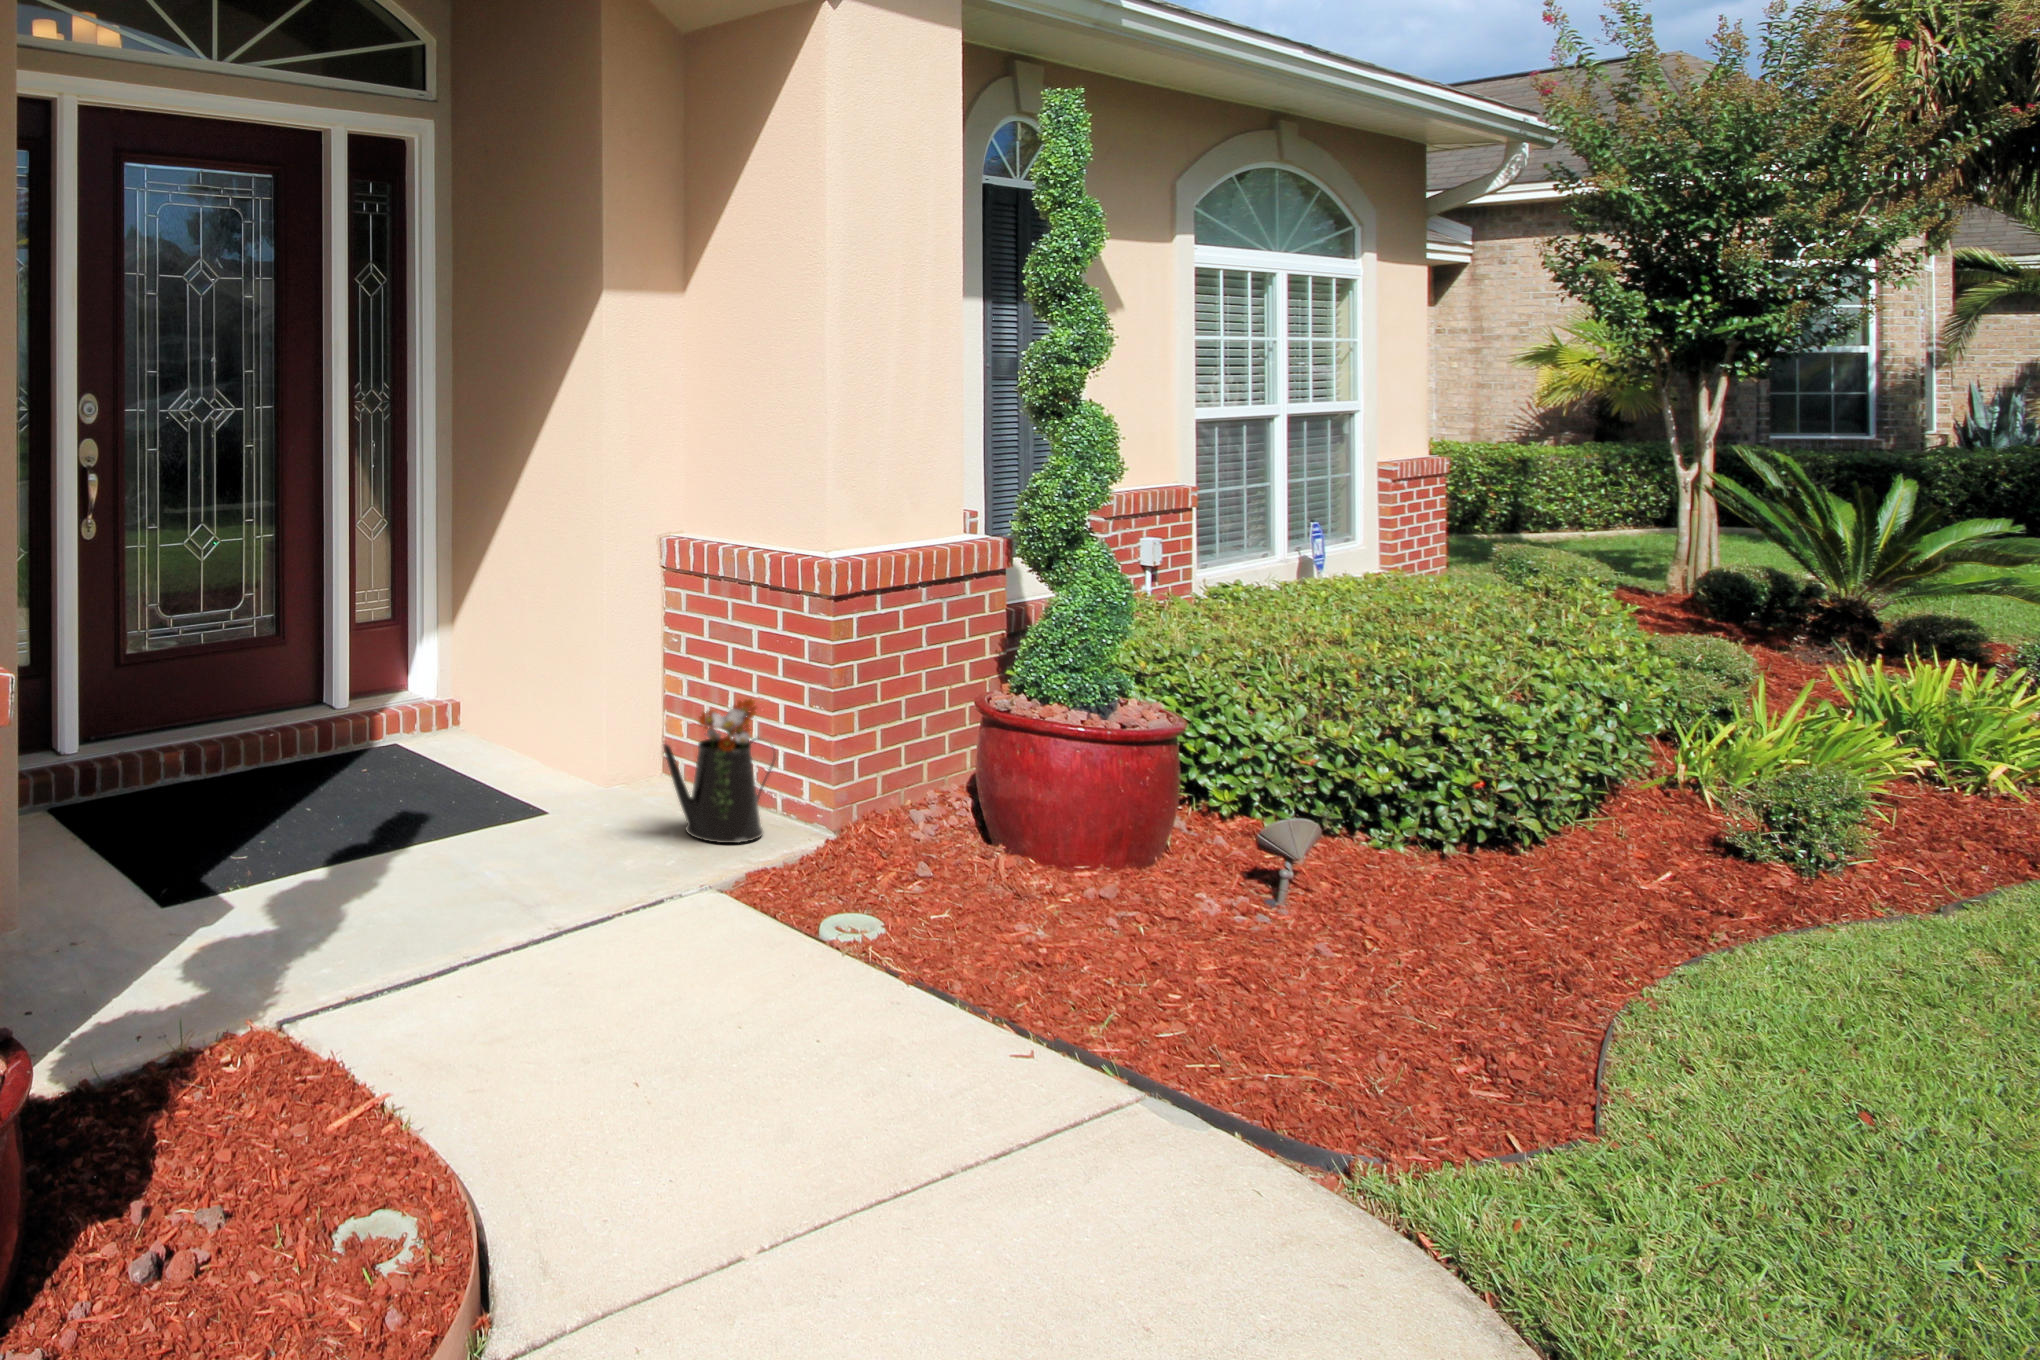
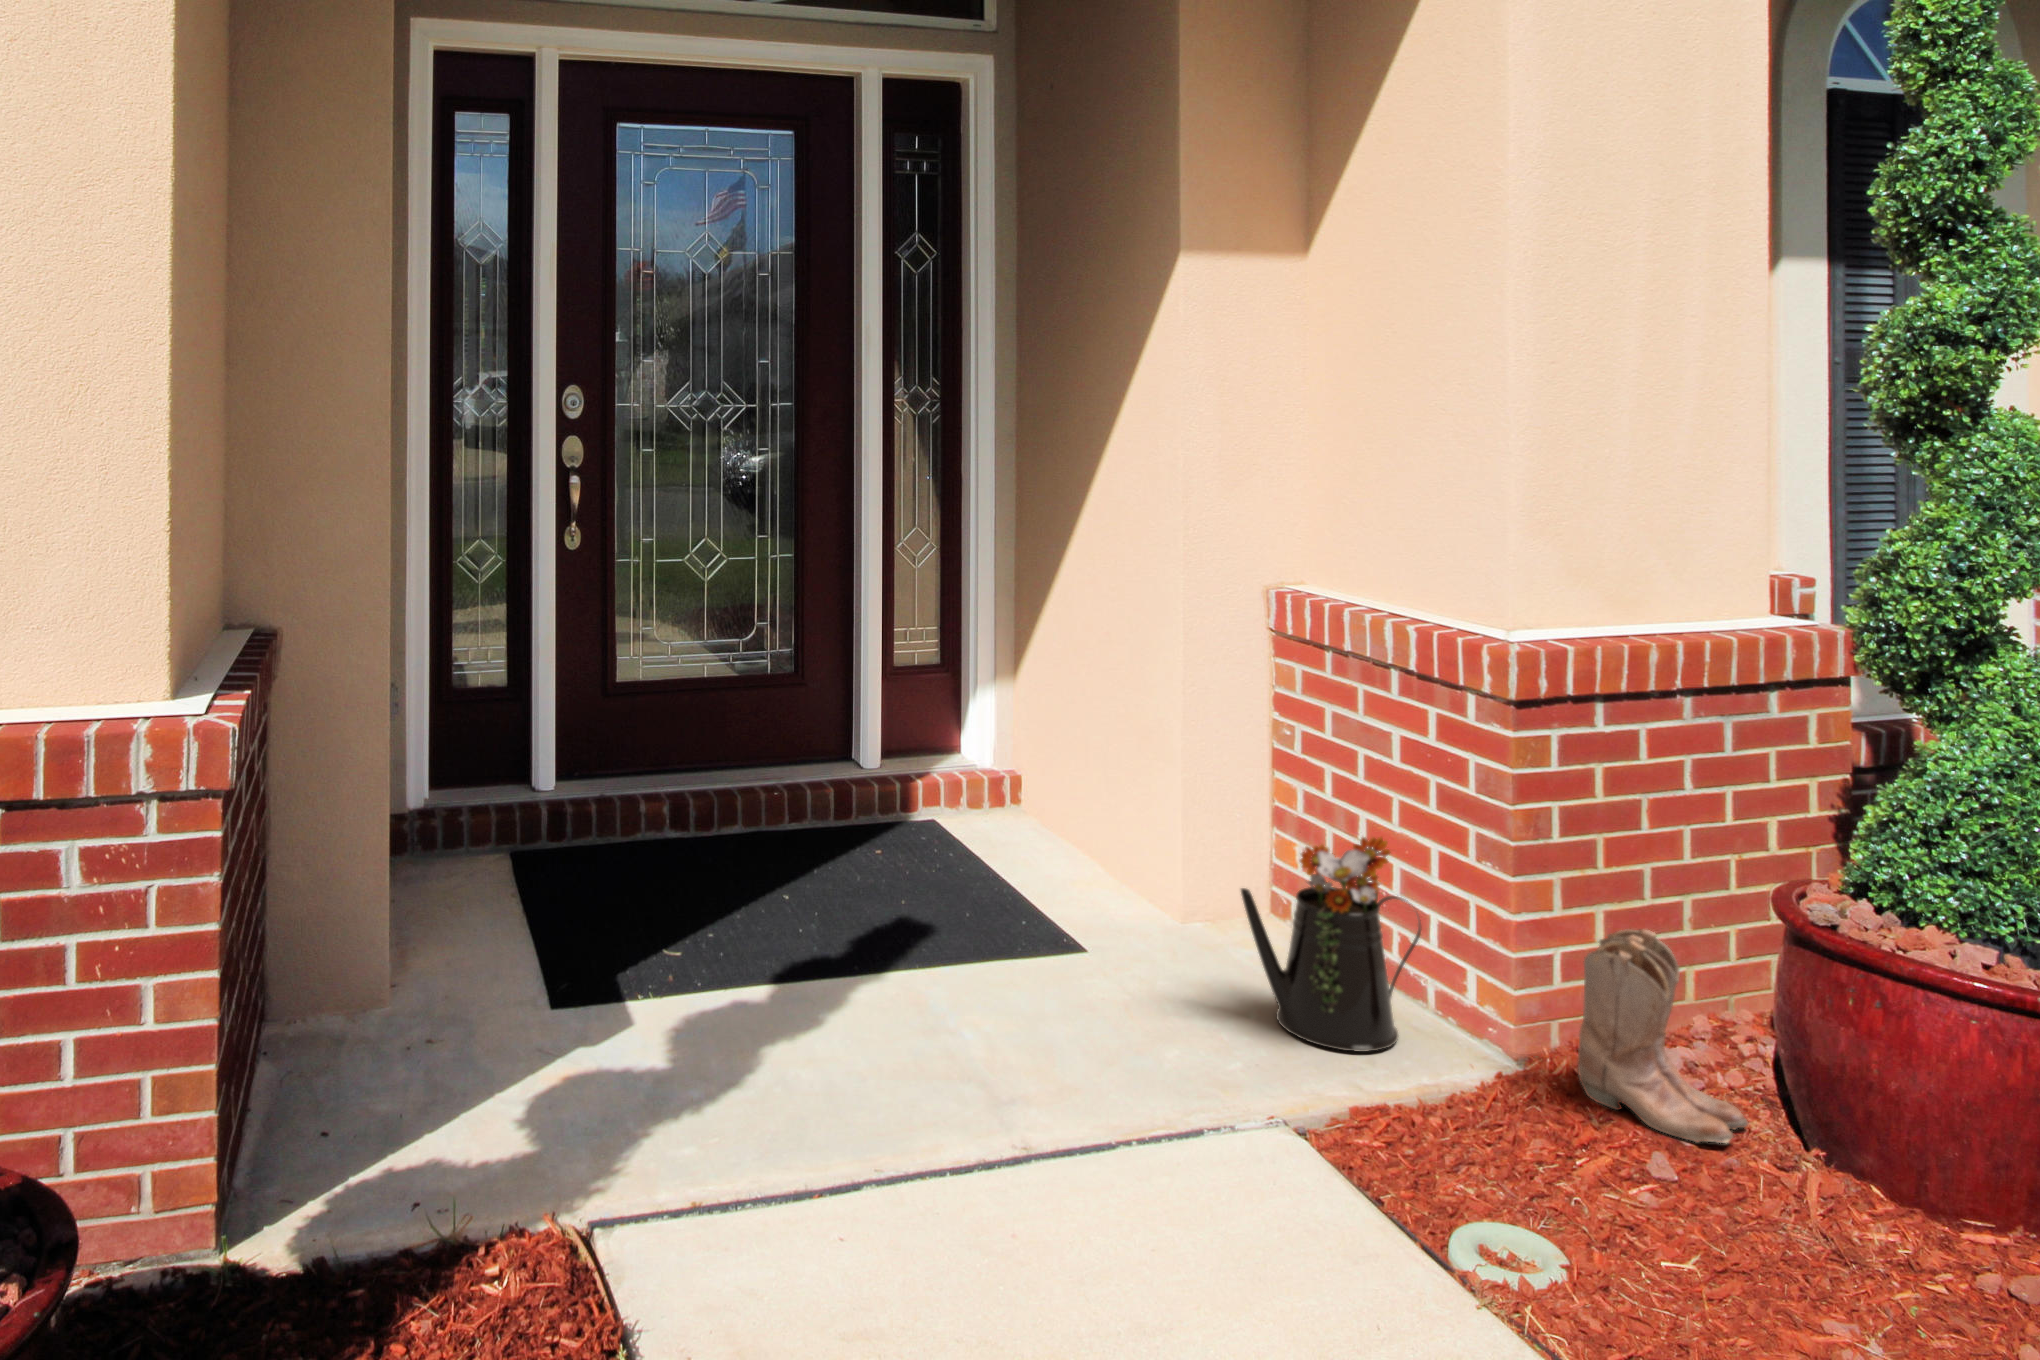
boots: none [871,736,964,859] -> present [1578,930,1748,1143]

